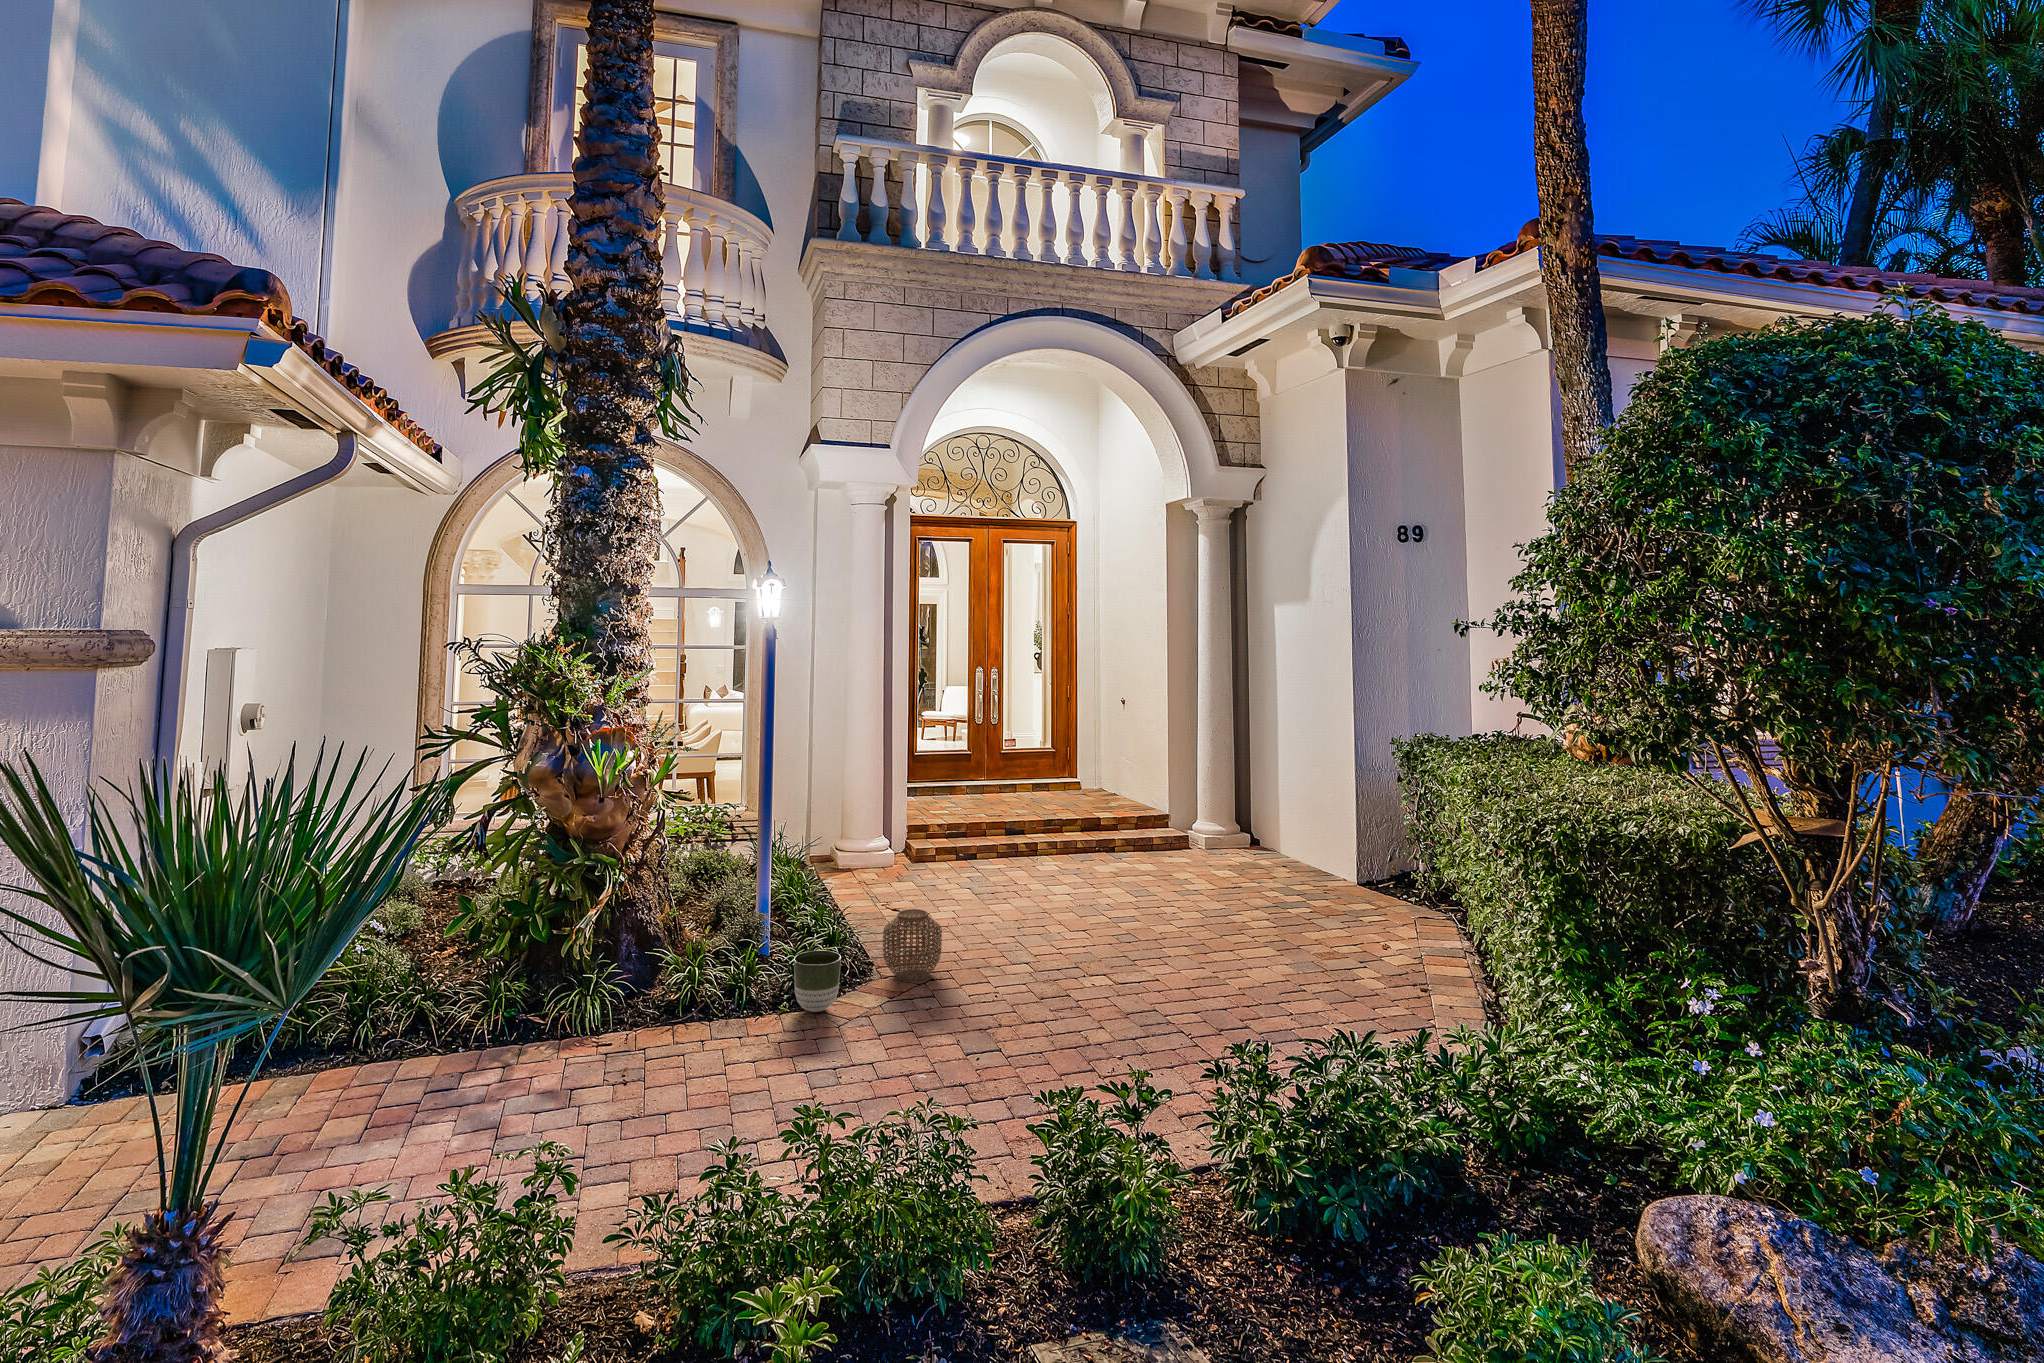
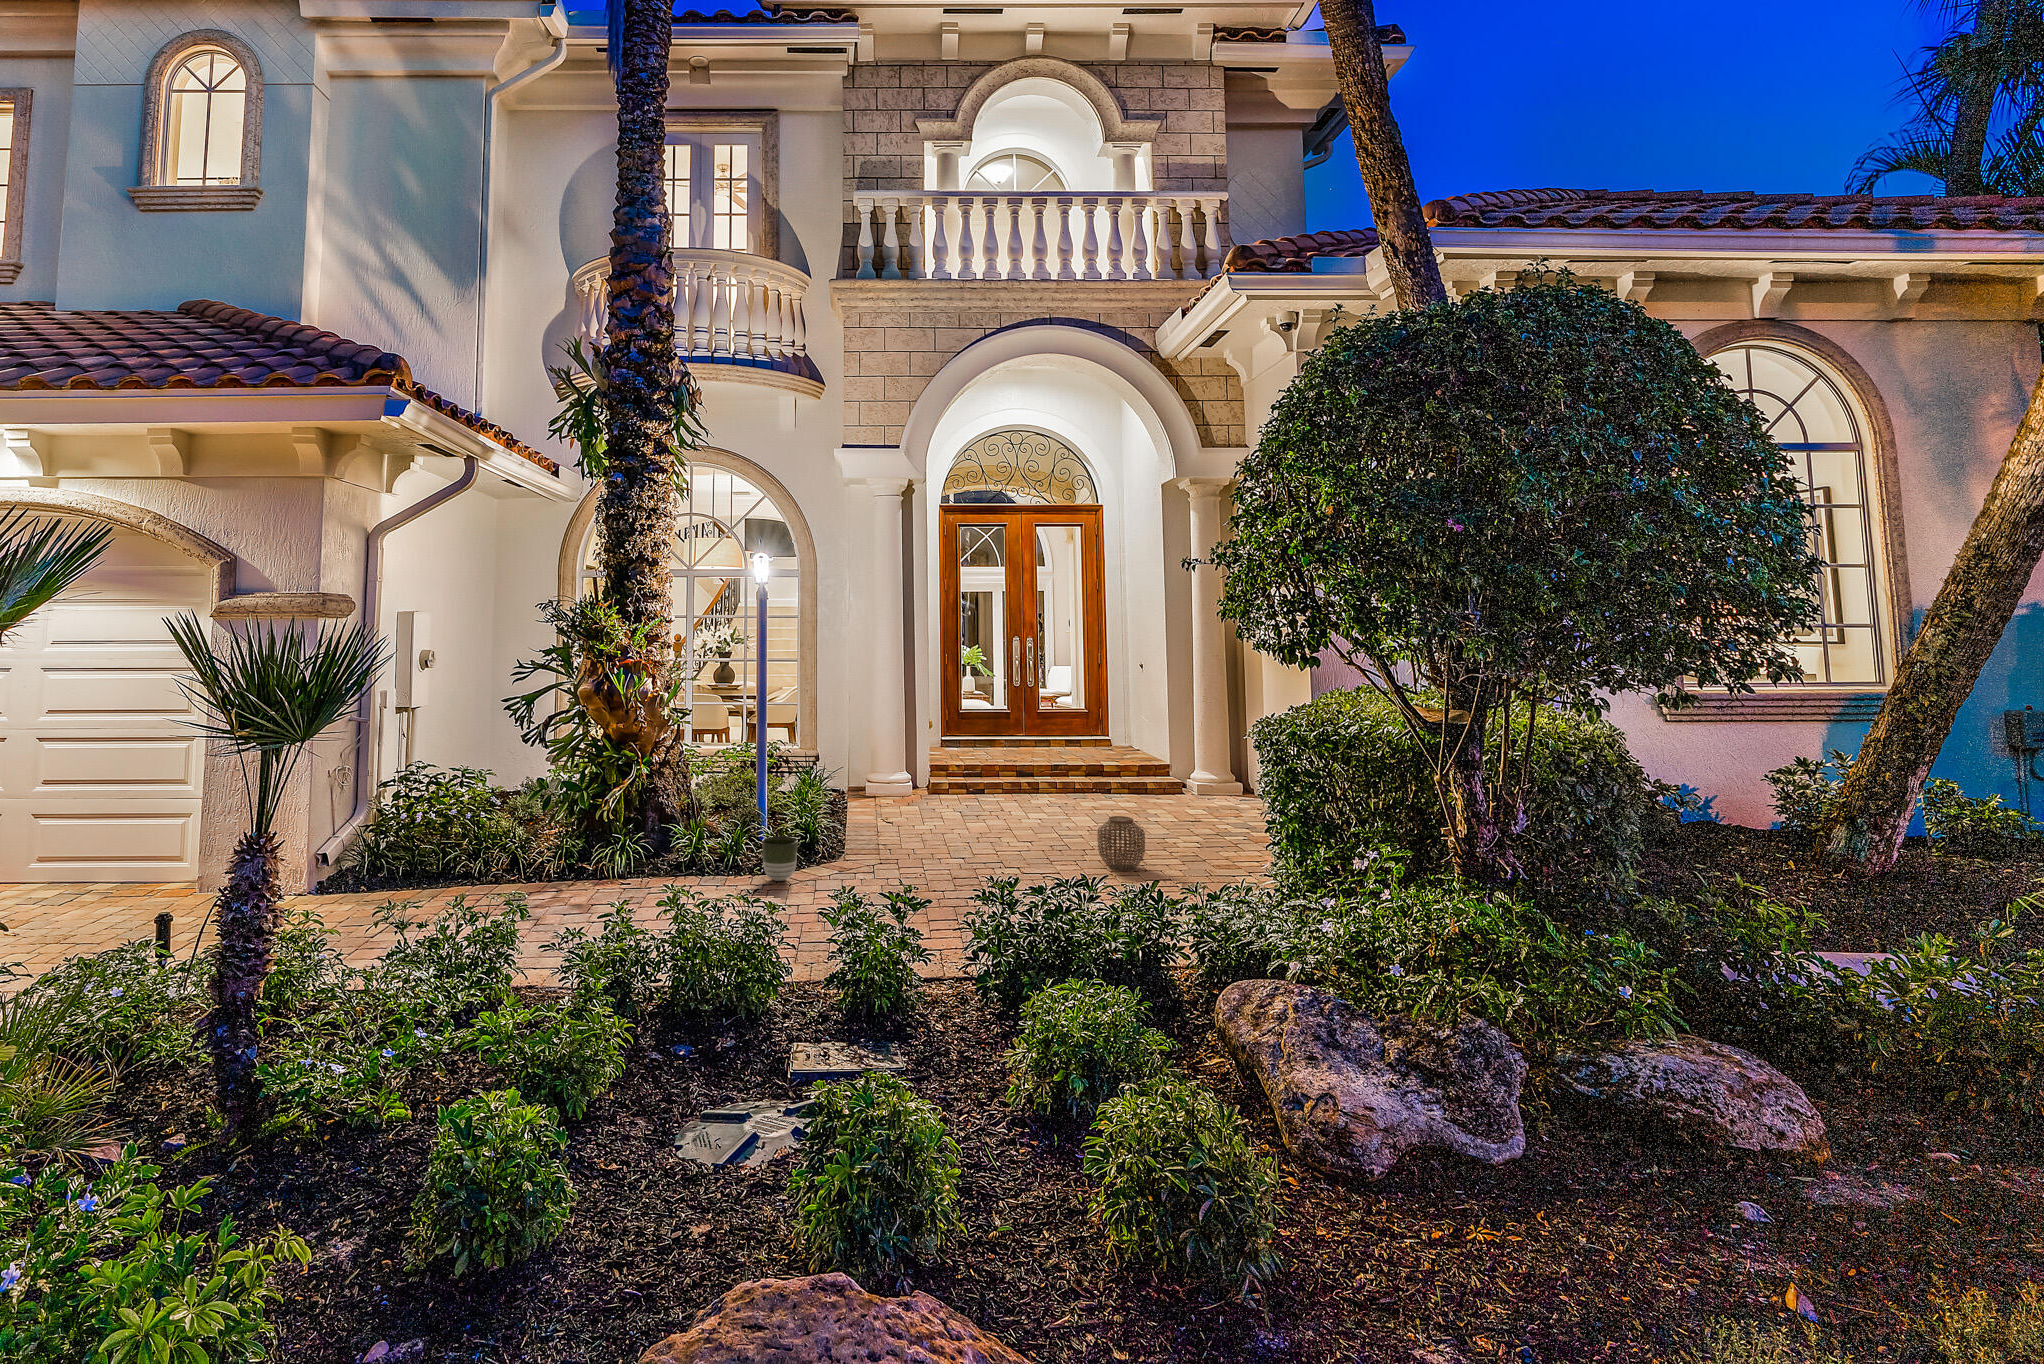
woven basket: present [883,909,942,980] -> present [1097,816,1145,870]

